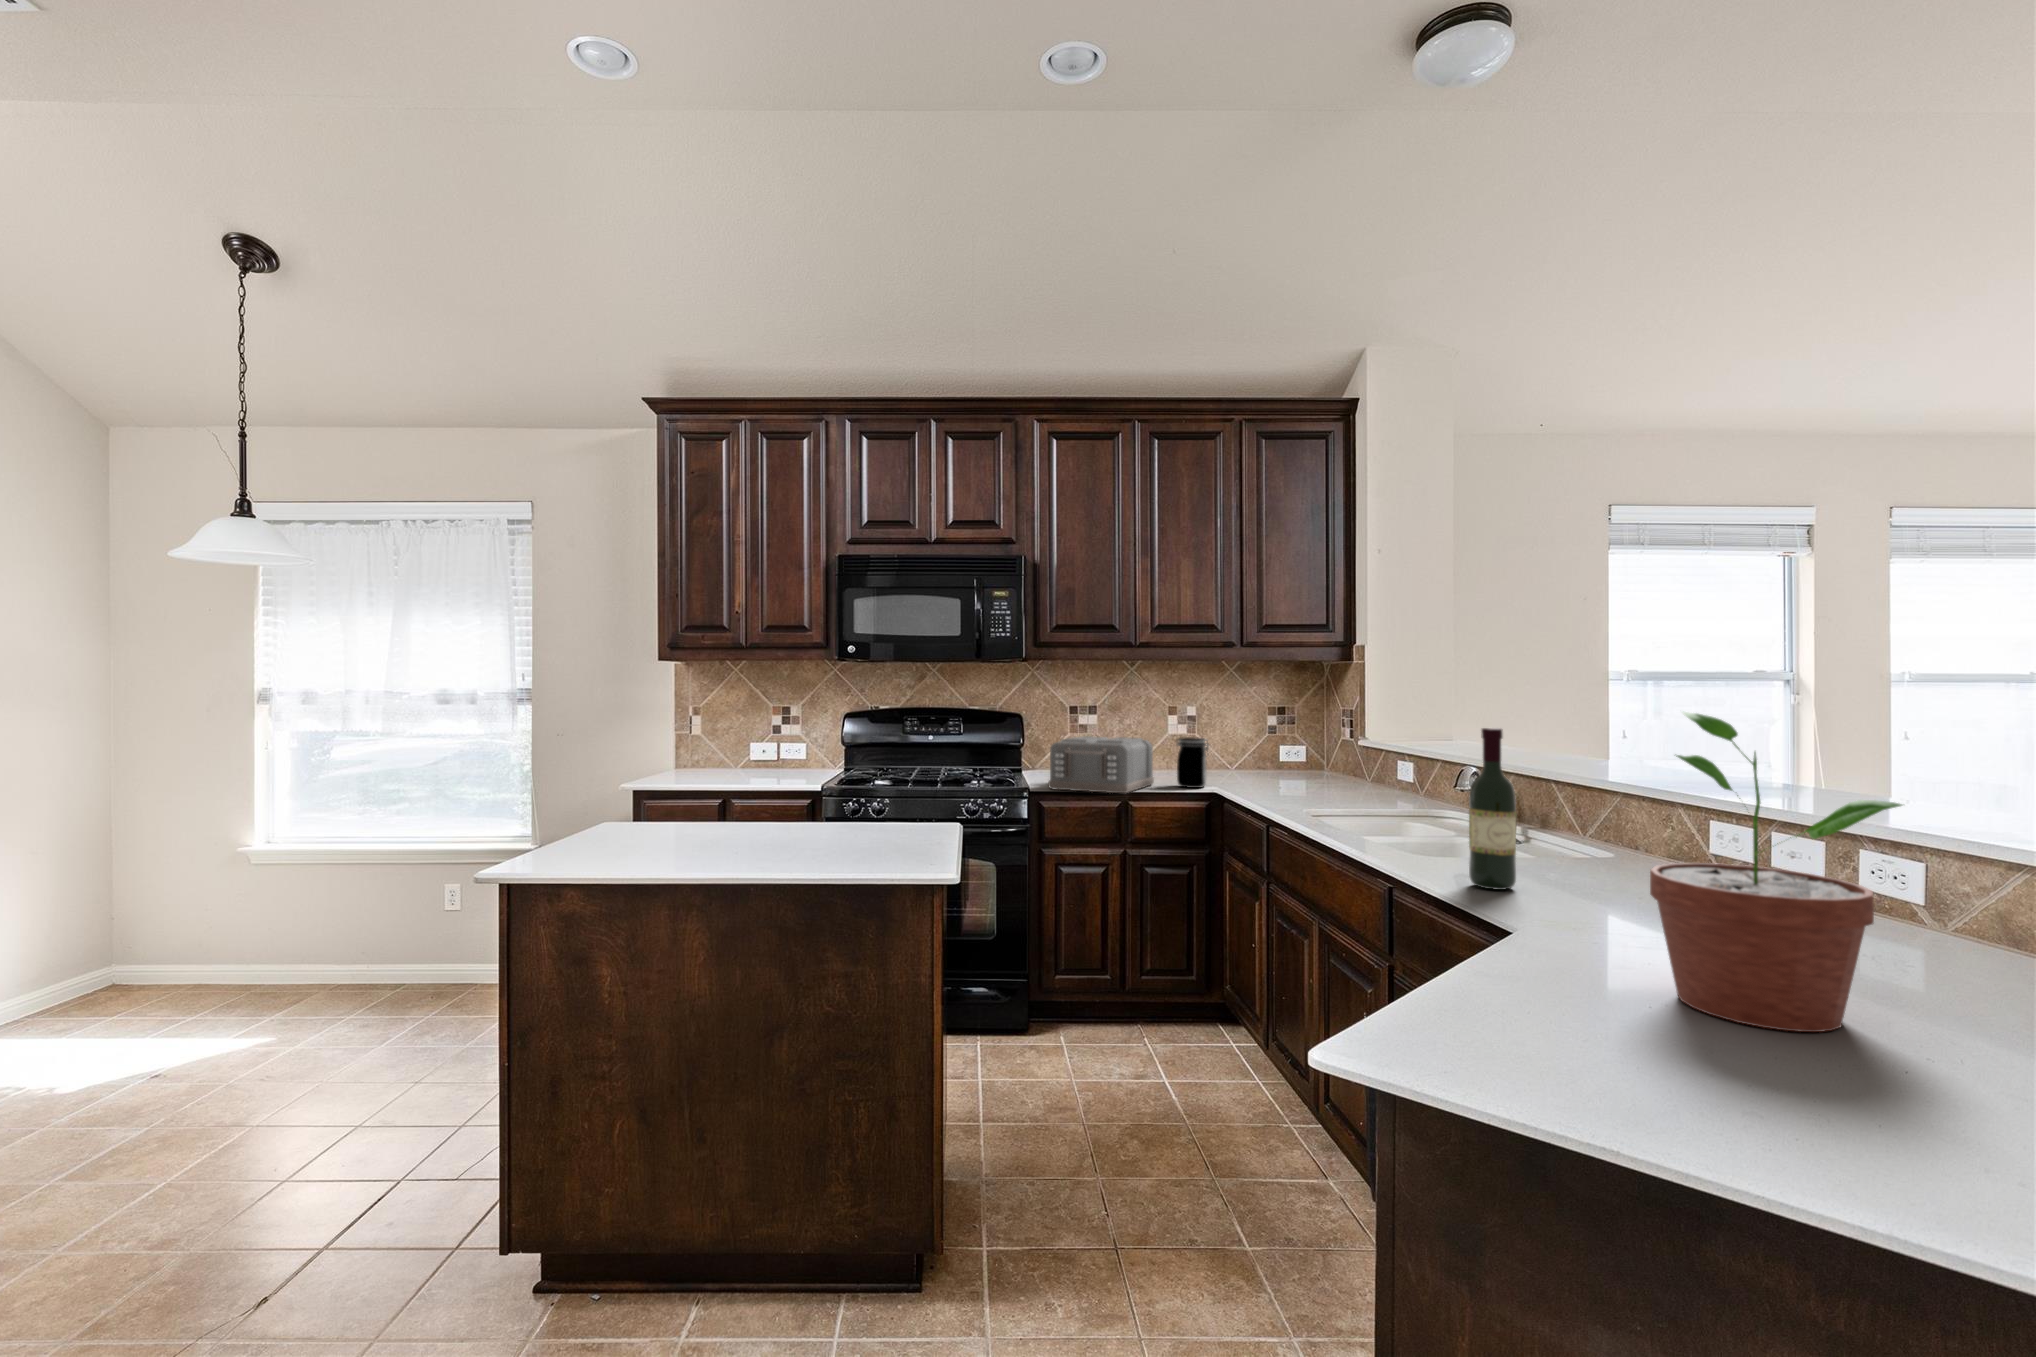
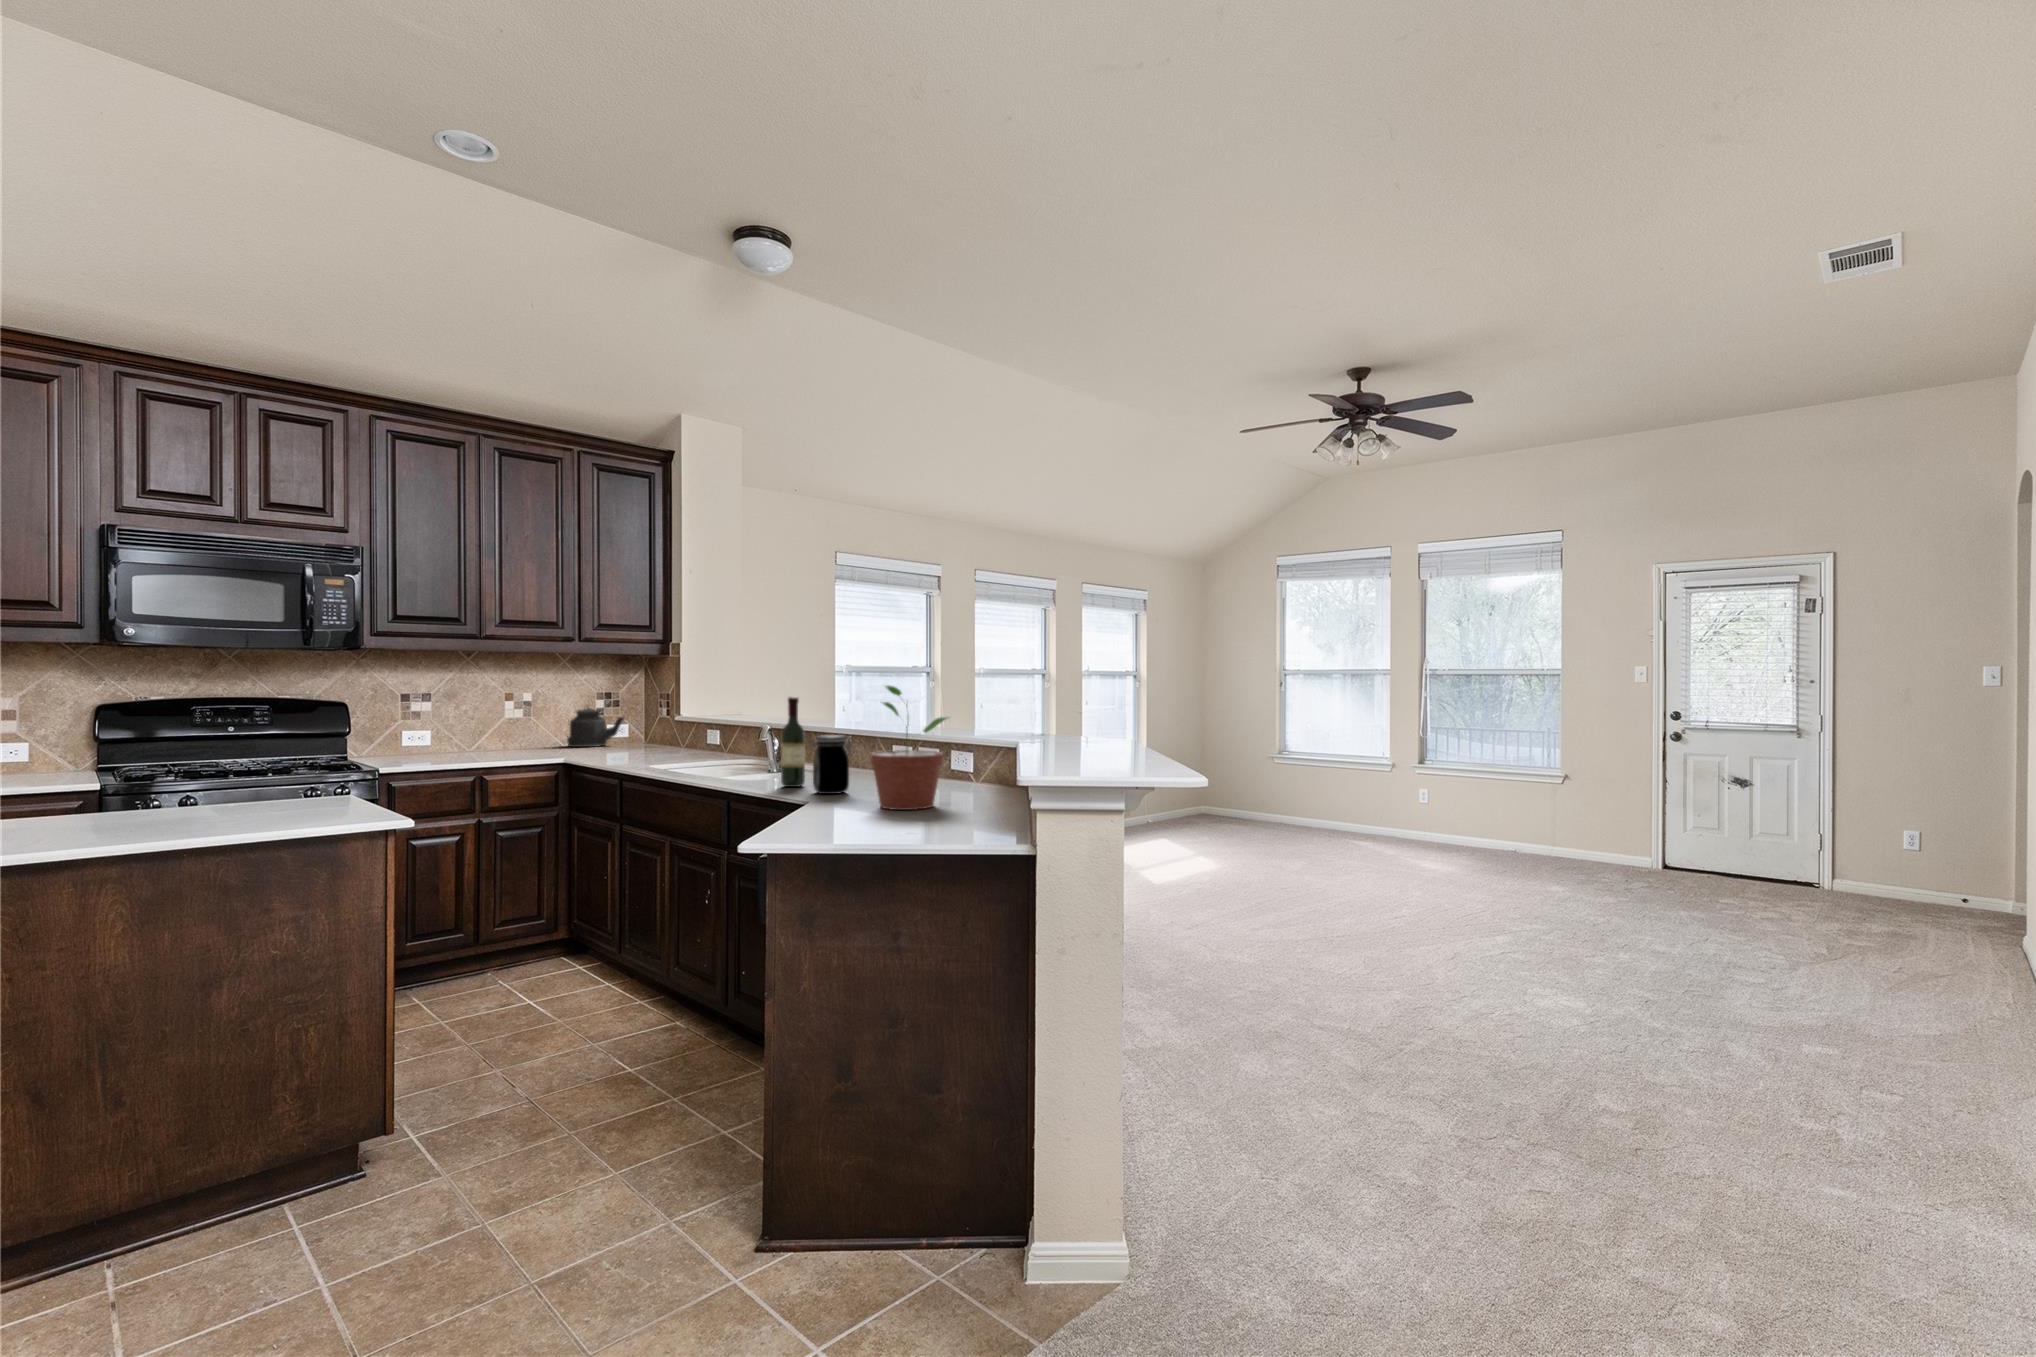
kettle: none [1239,710,1304,772] -> present [567,705,624,747]
toaster: present [1048,736,1154,793] -> none [405,720,506,769]
jar: present [1177,737,1209,788] -> present [810,735,852,794]

